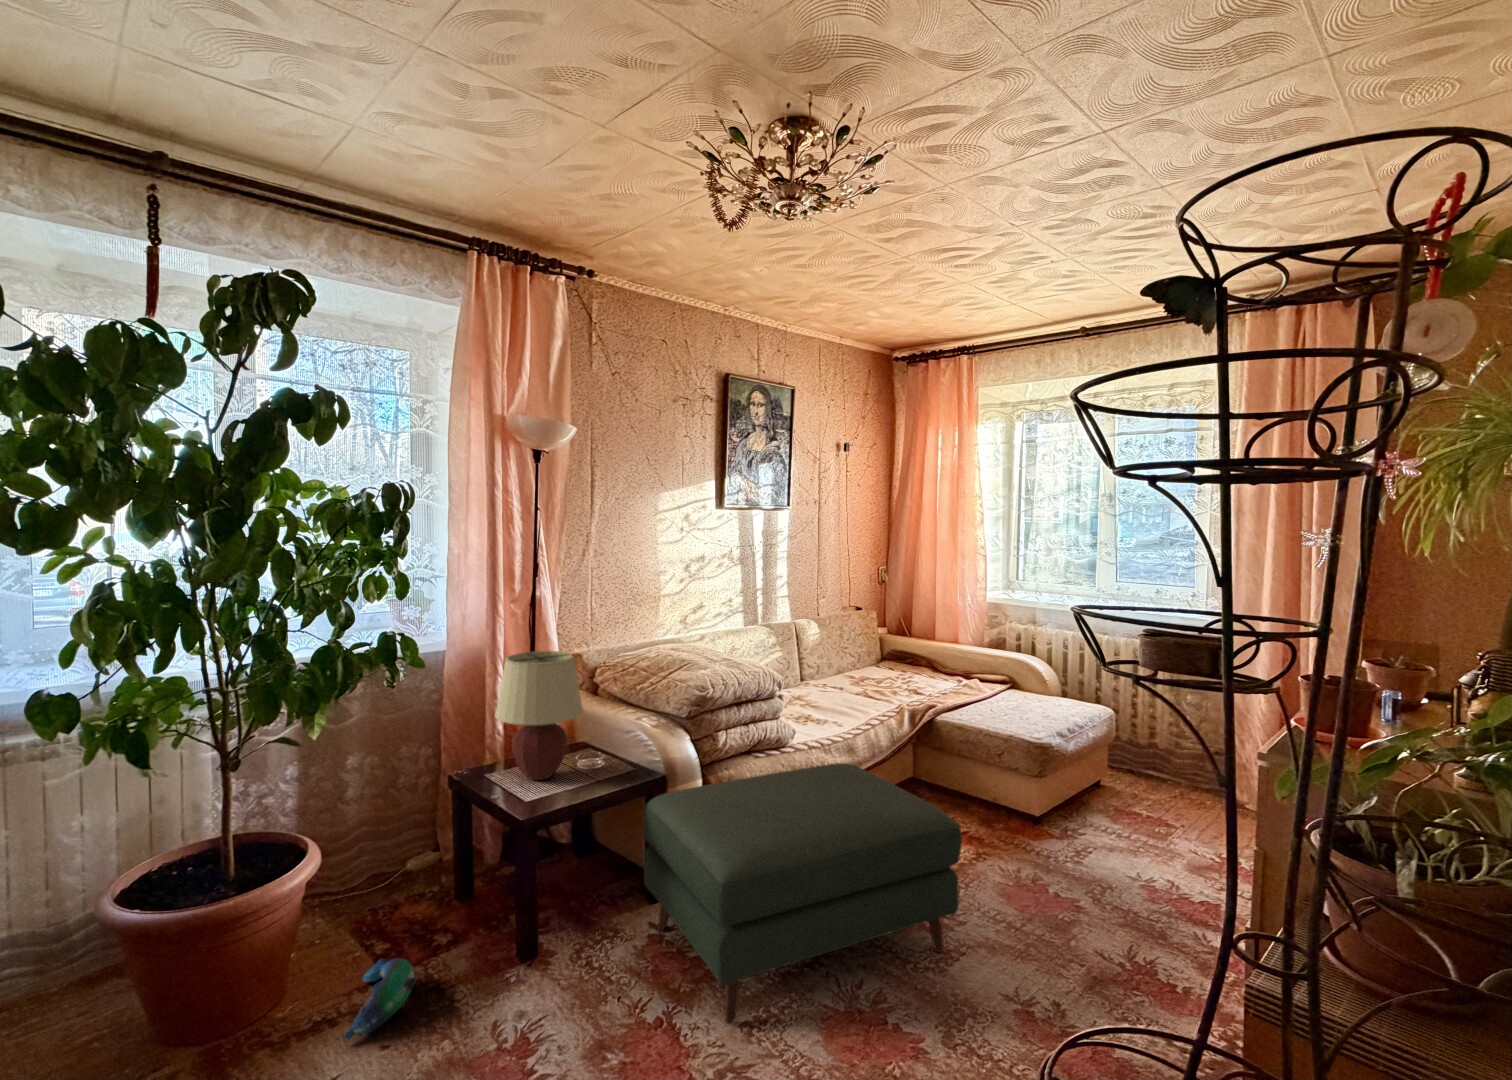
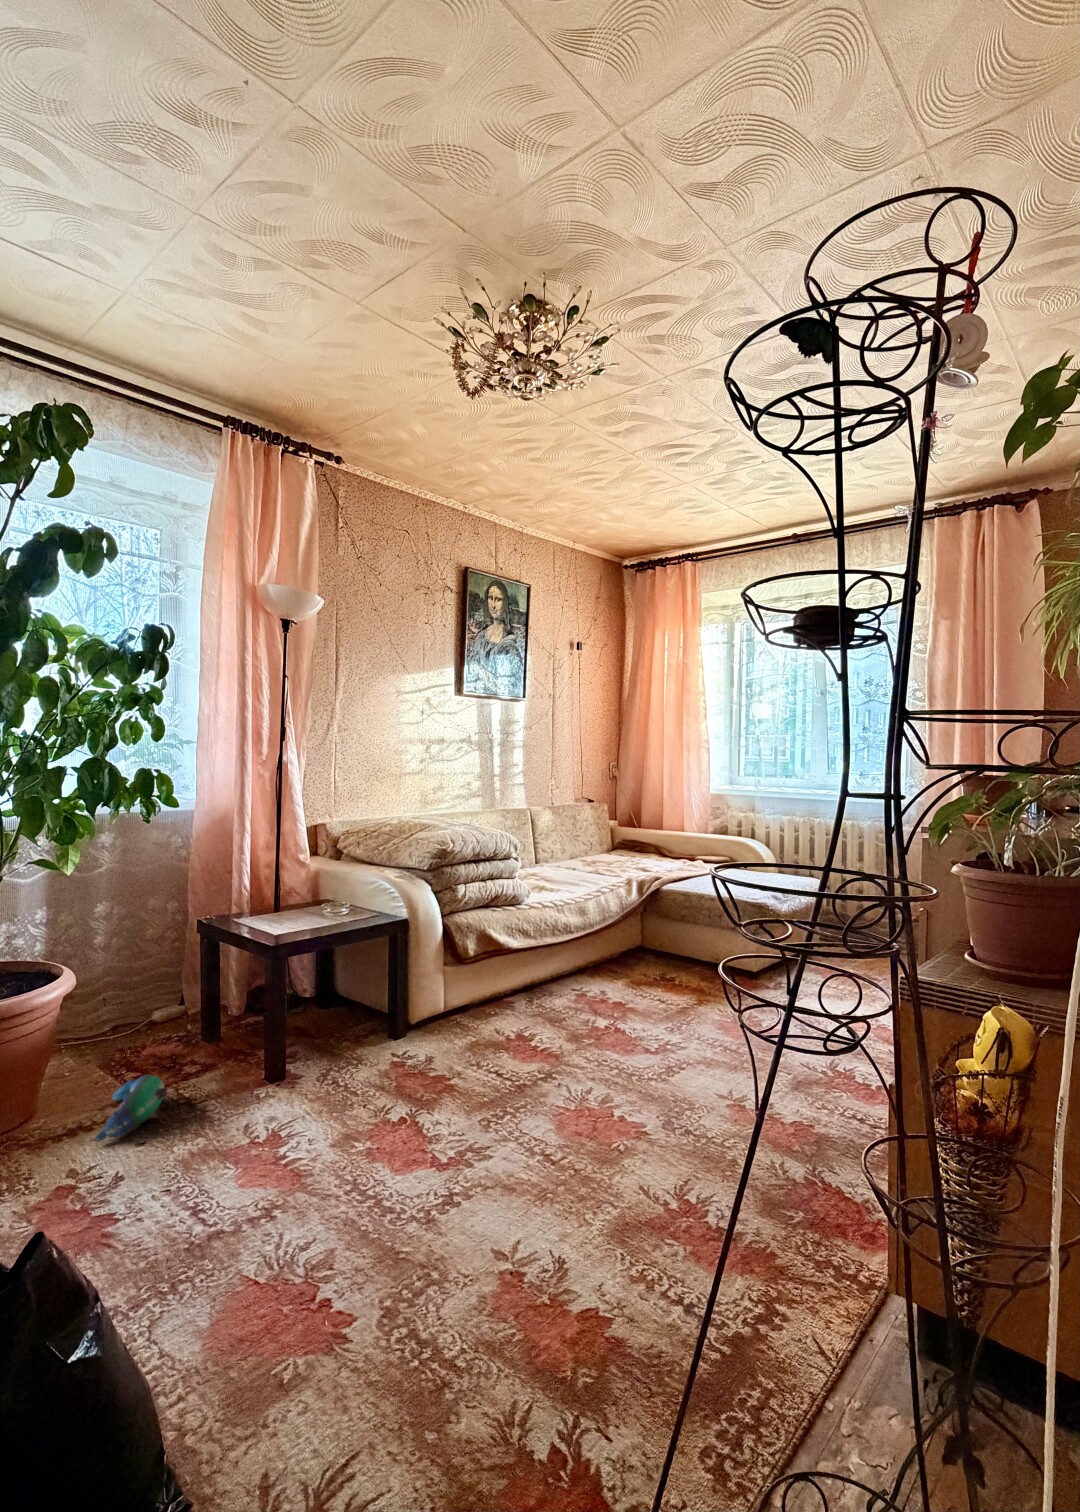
table lamp: present [495,651,583,780] -> none [244,802,330,921]
ottoman: present [643,763,962,1024] -> none [386,909,683,1120]

